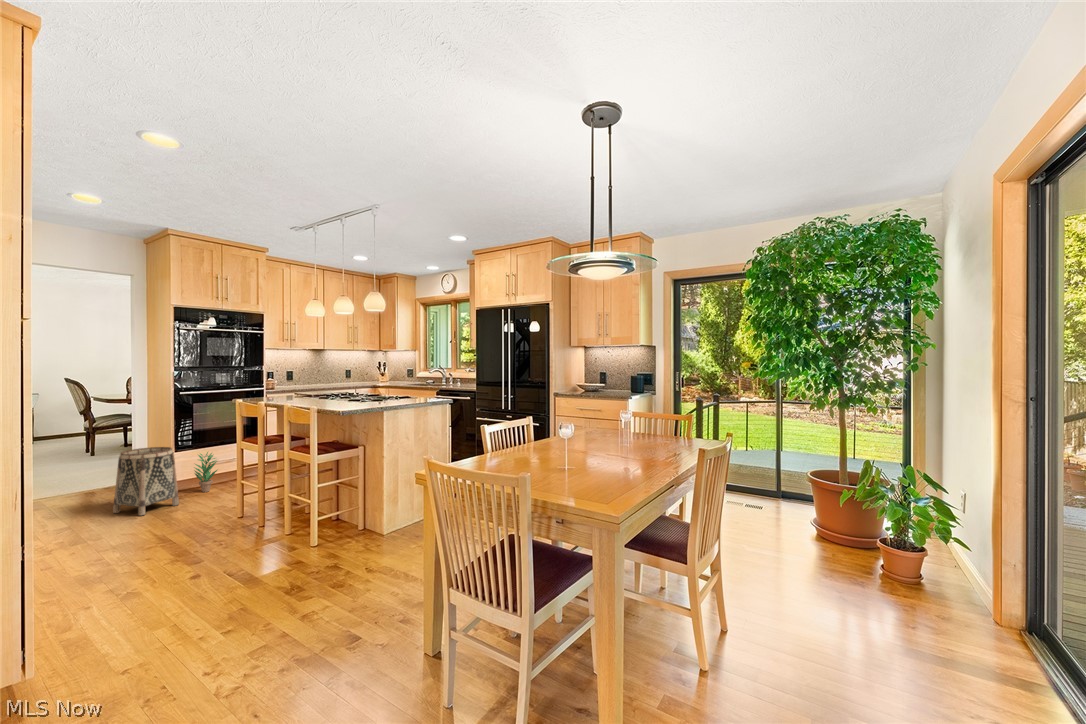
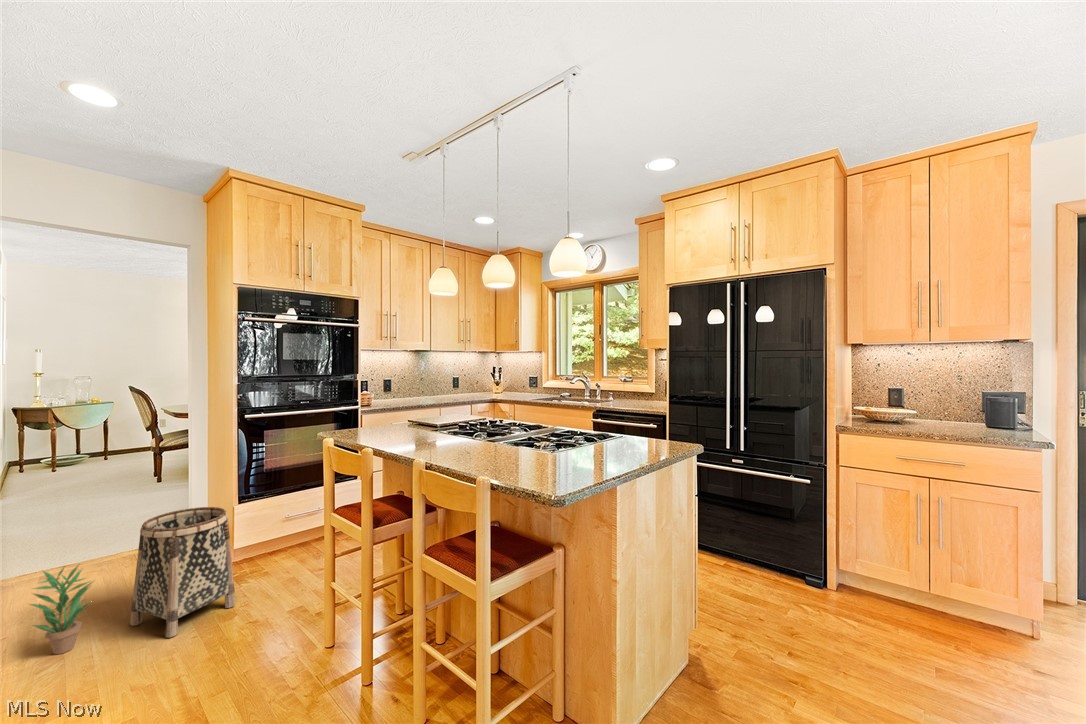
potted plant: present [195,452,217,492] -> present [30,566,92,654]

